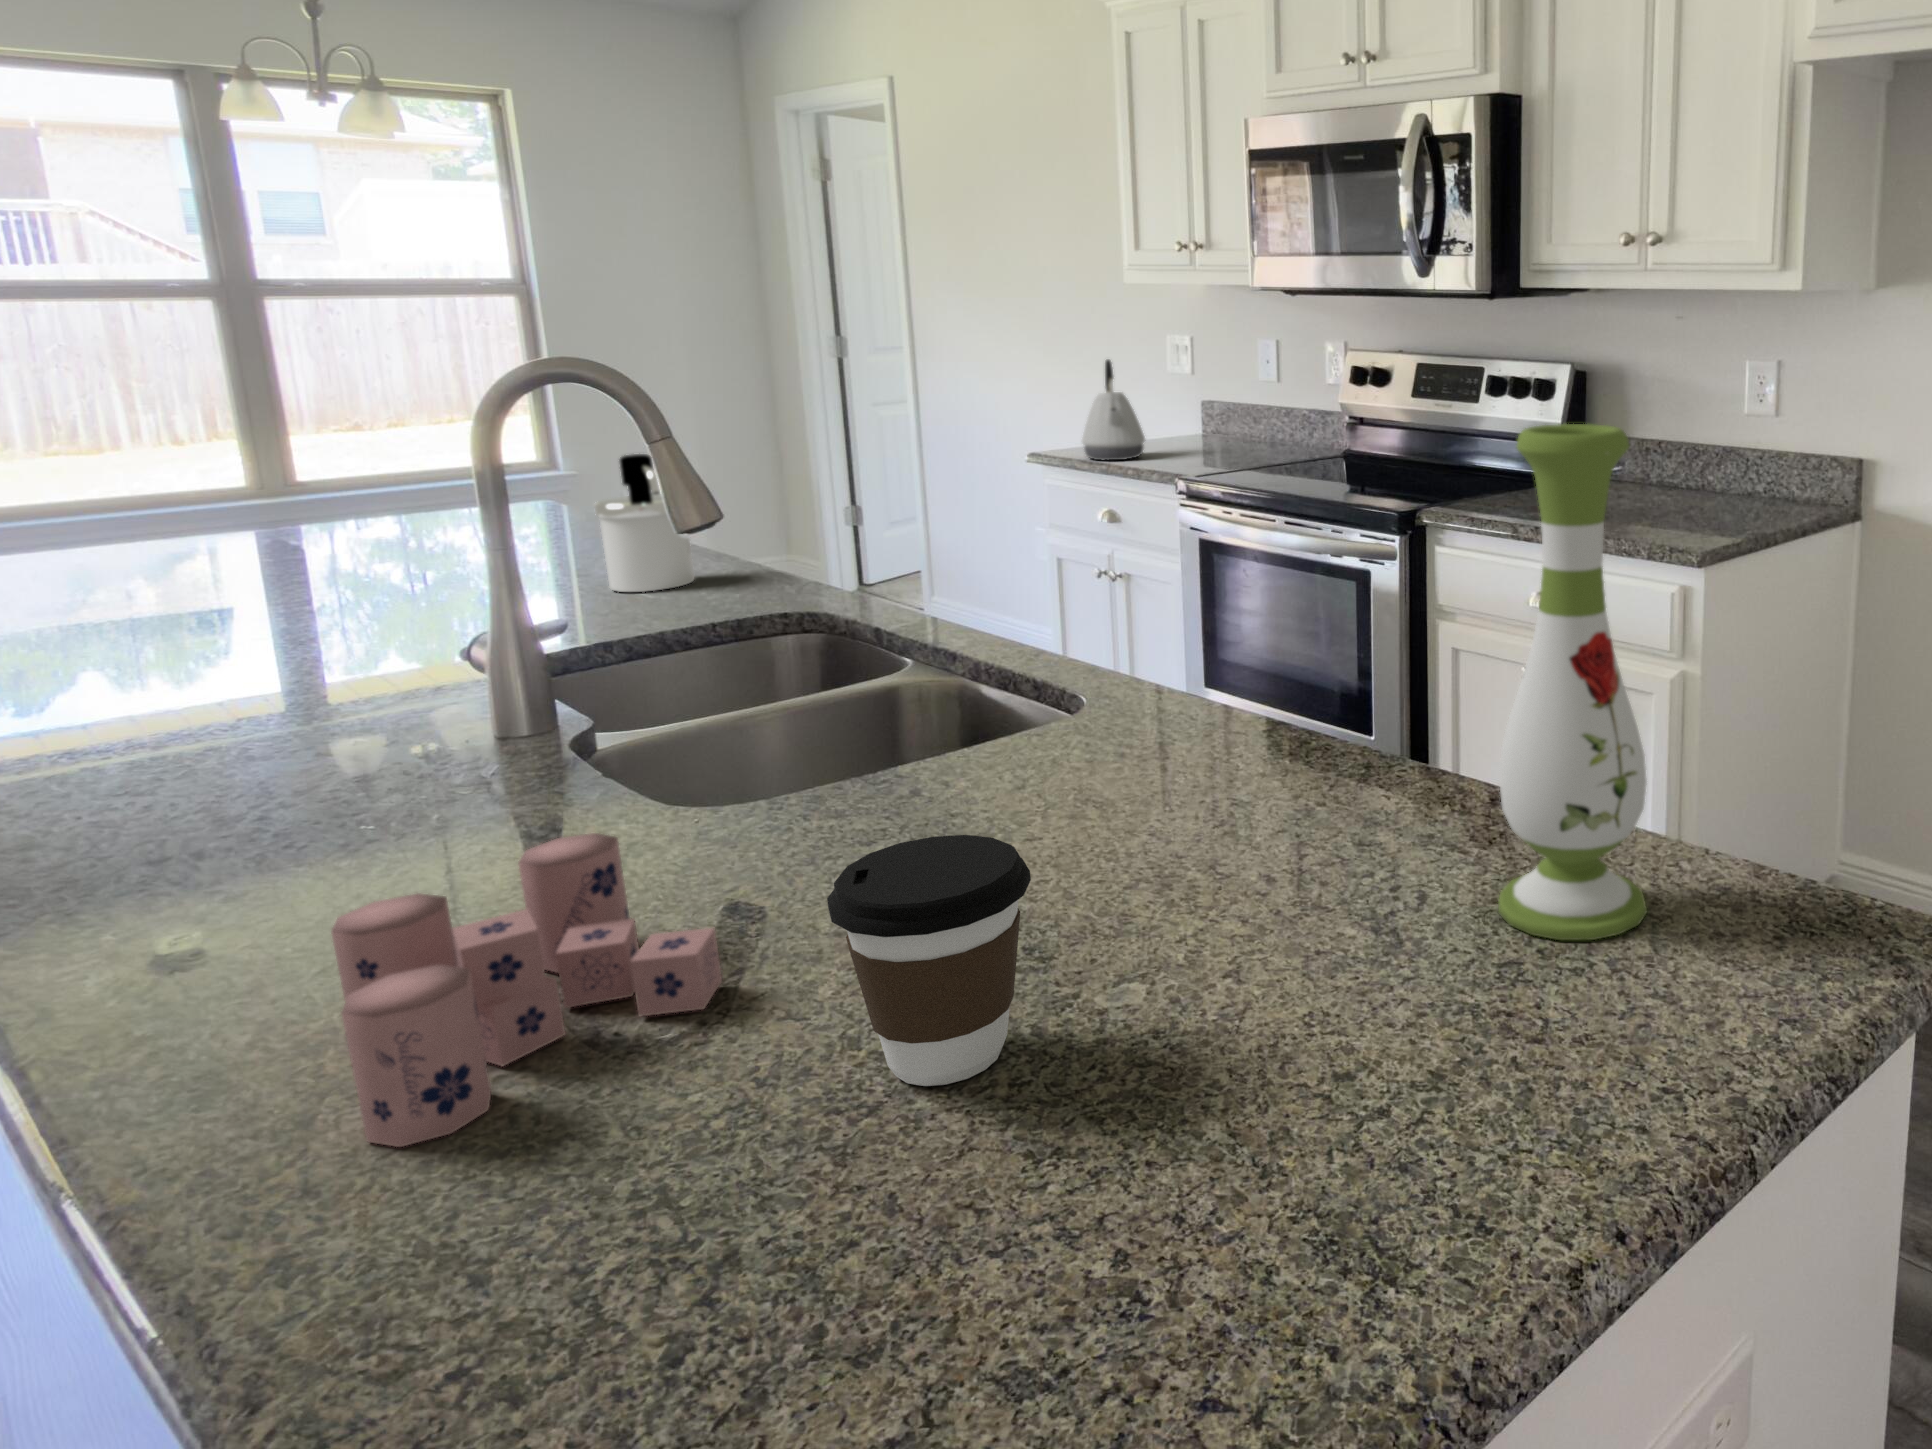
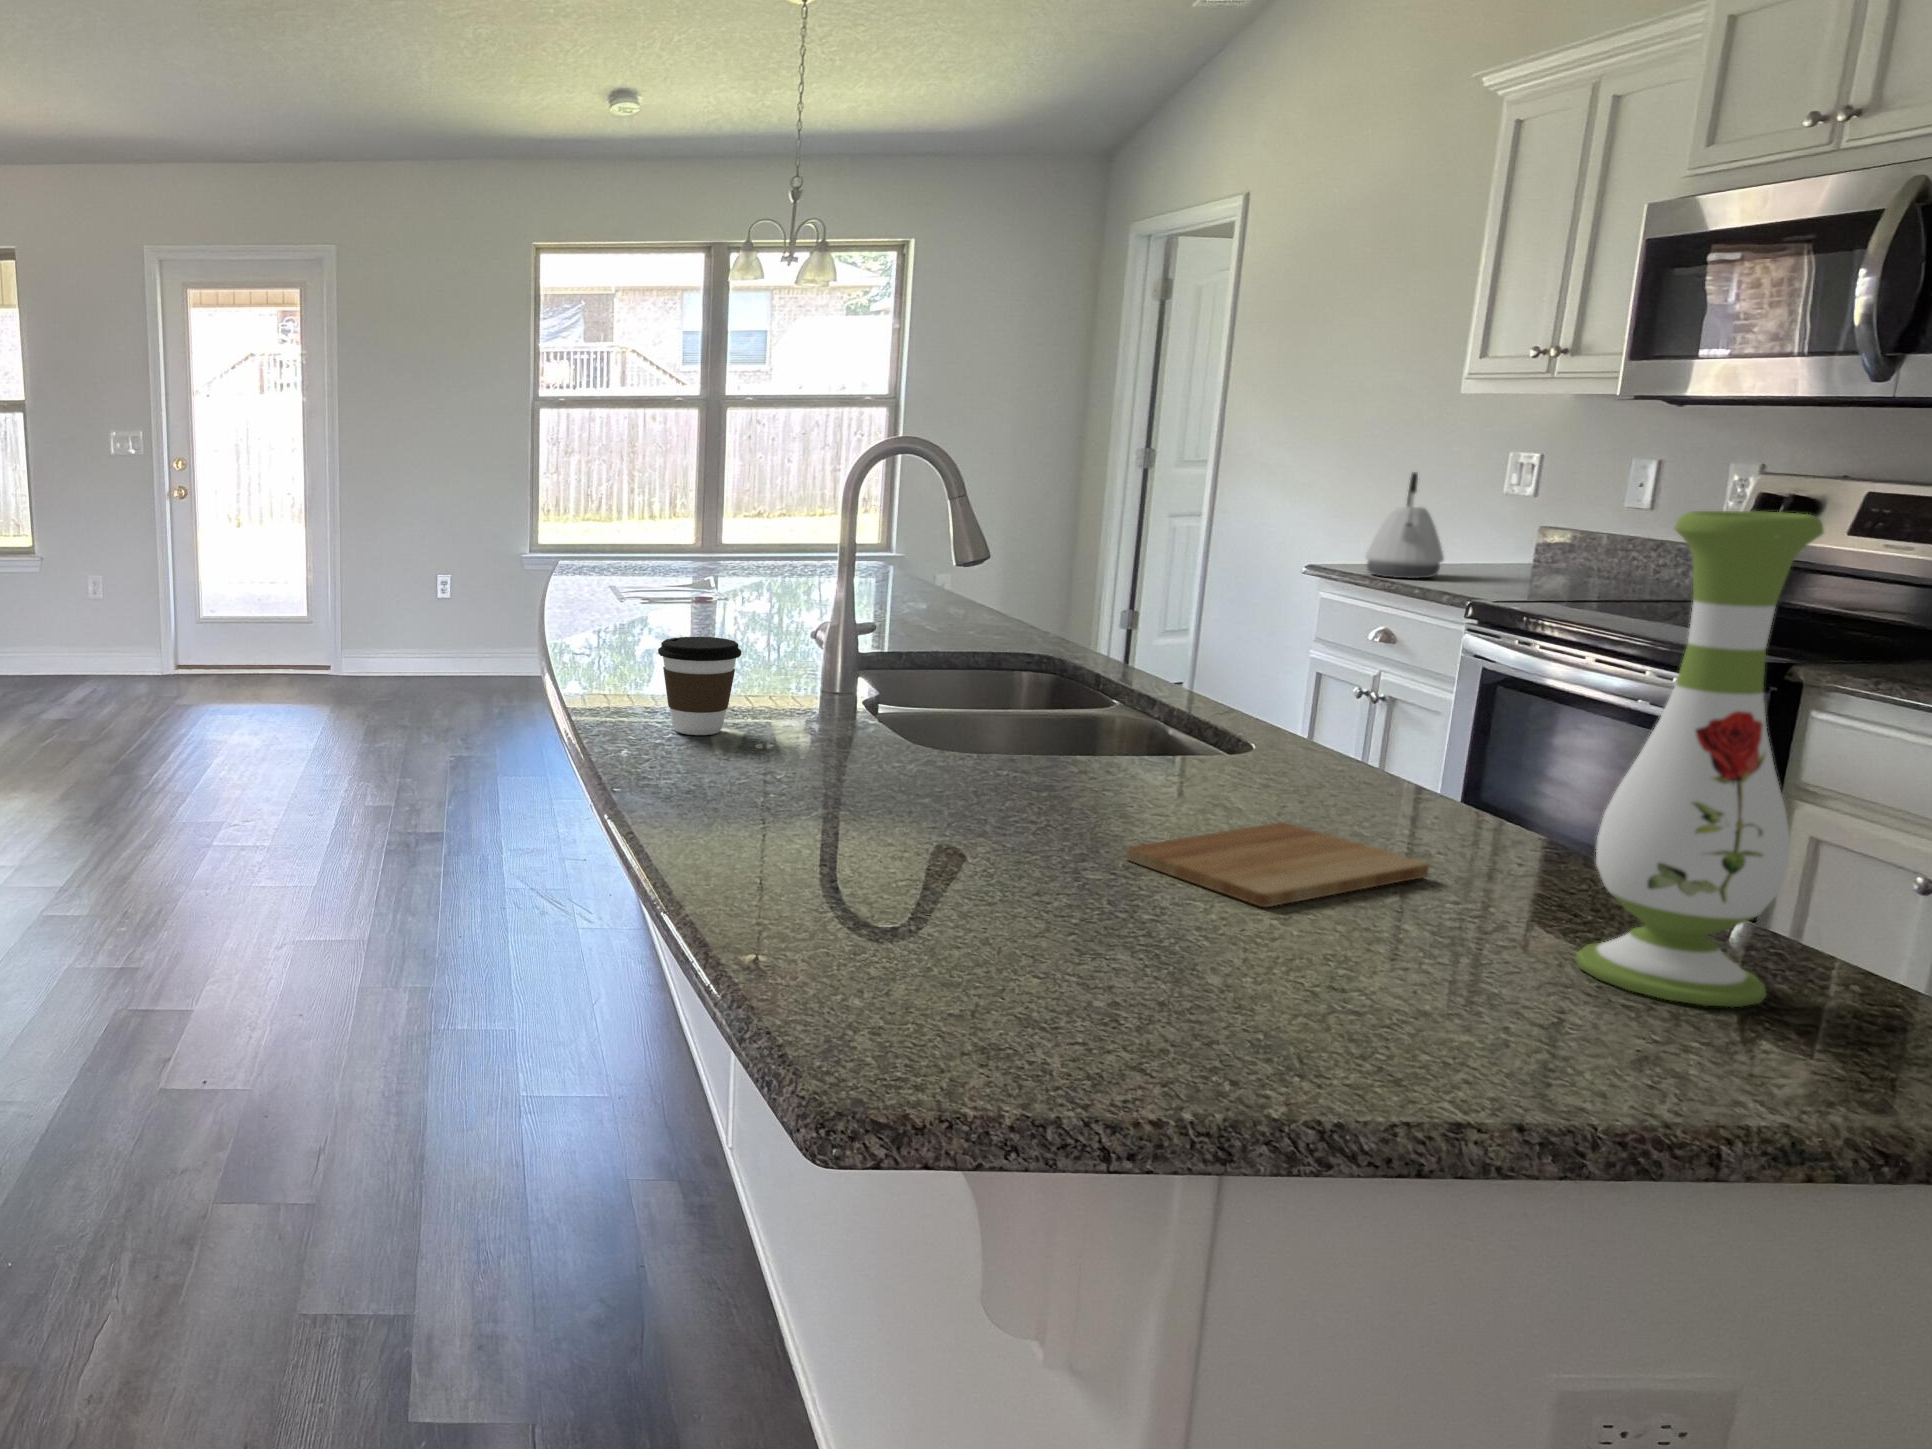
soap dispenser: present [595,454,694,592] -> none [907,523,974,627]
cutting board: none [1020,809,1327,957] -> present [1127,822,1429,907]
candle: present [331,833,722,1147] -> none [733,727,924,848]
coffee cup: present [827,835,1031,1086] -> present [658,637,741,735]

